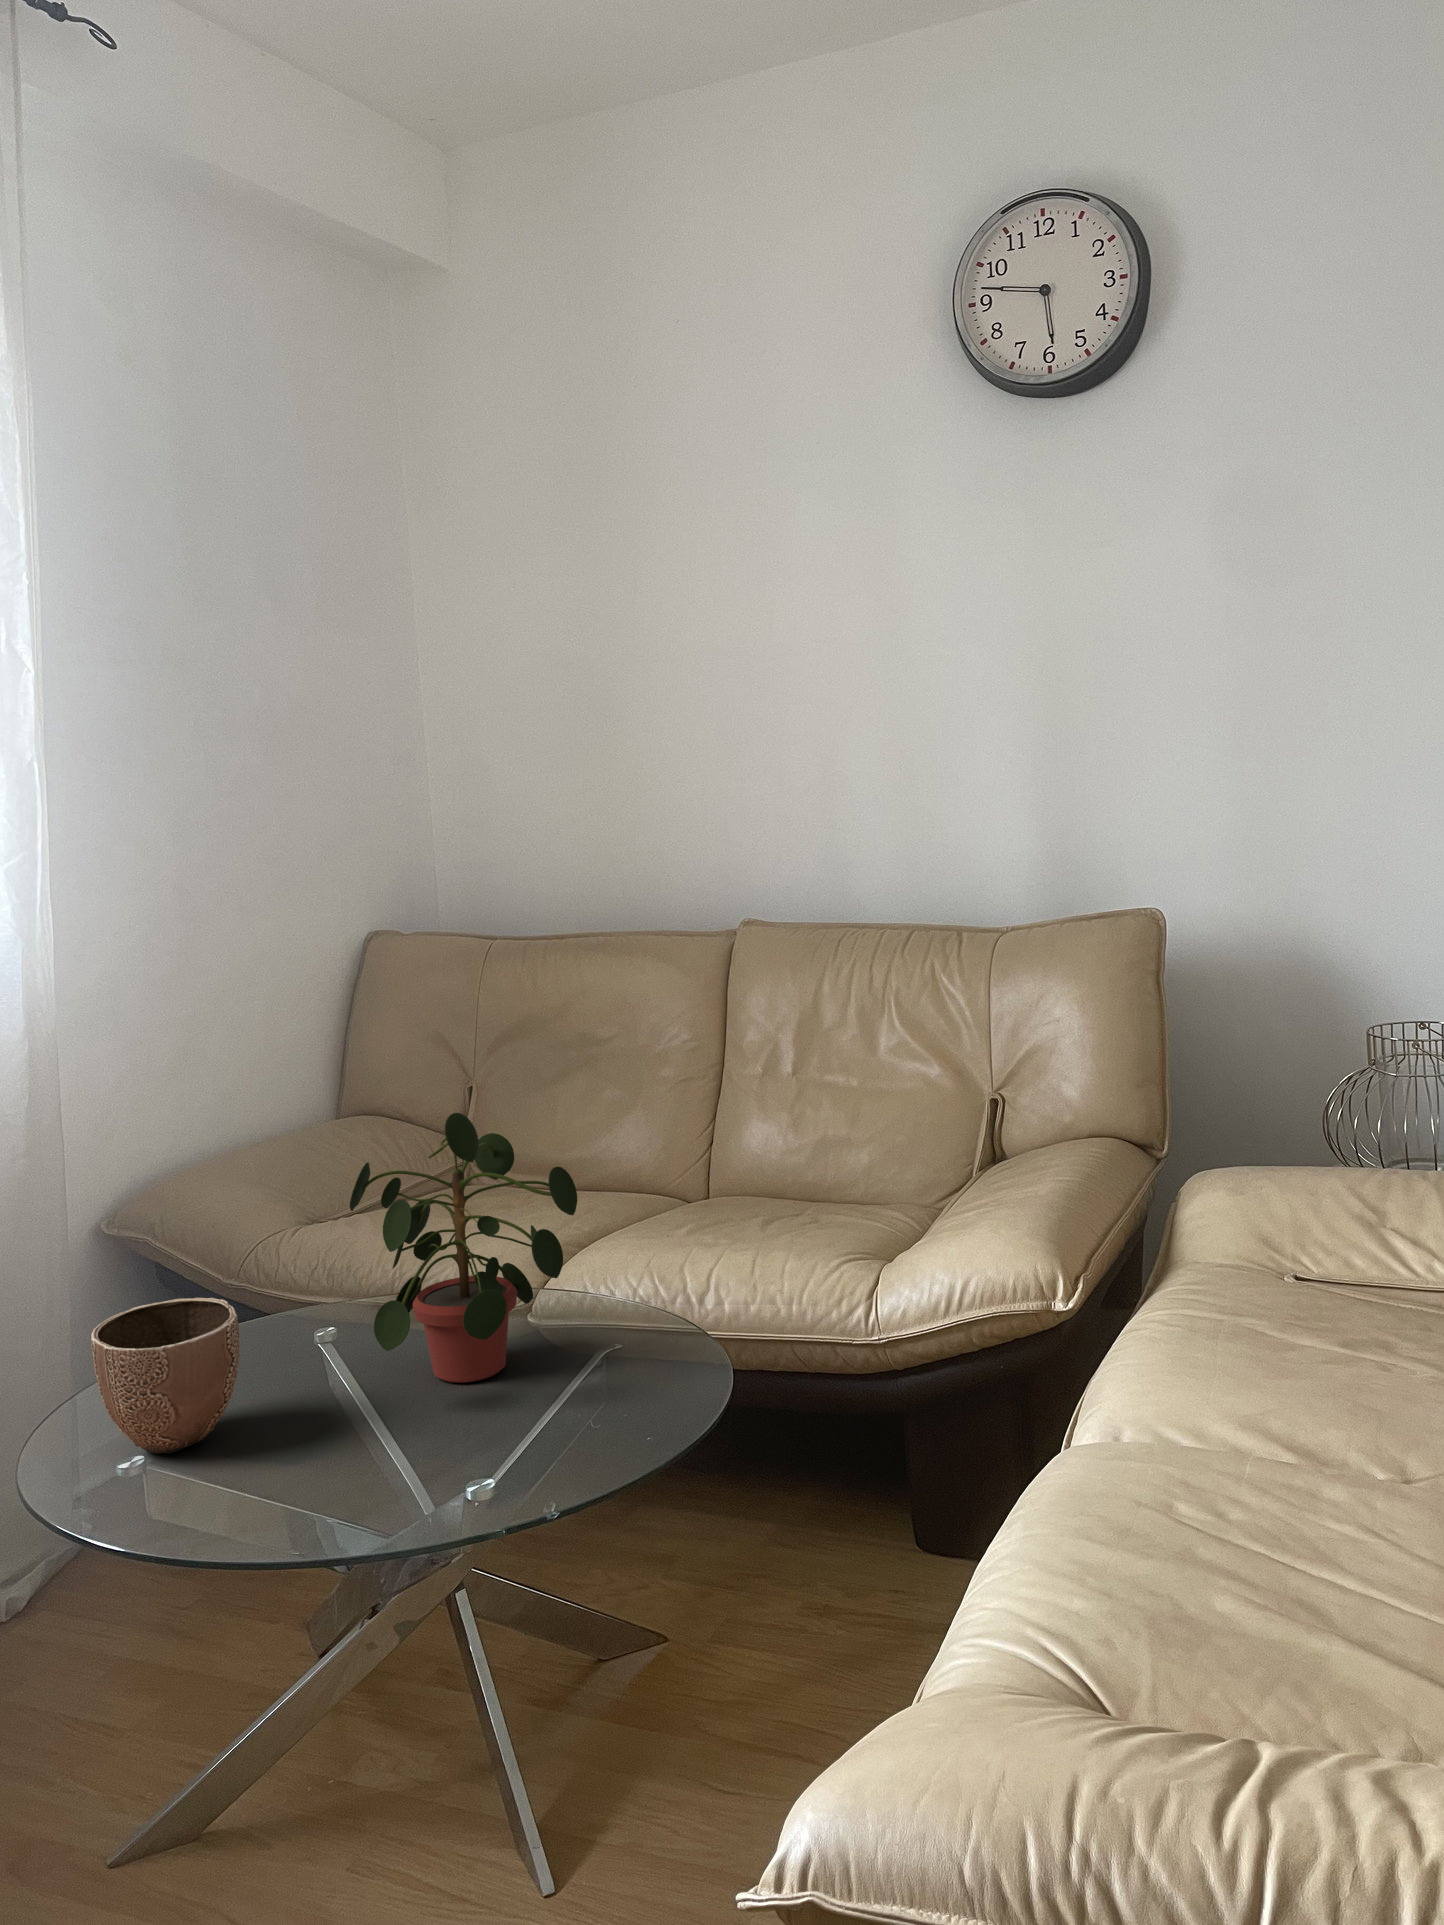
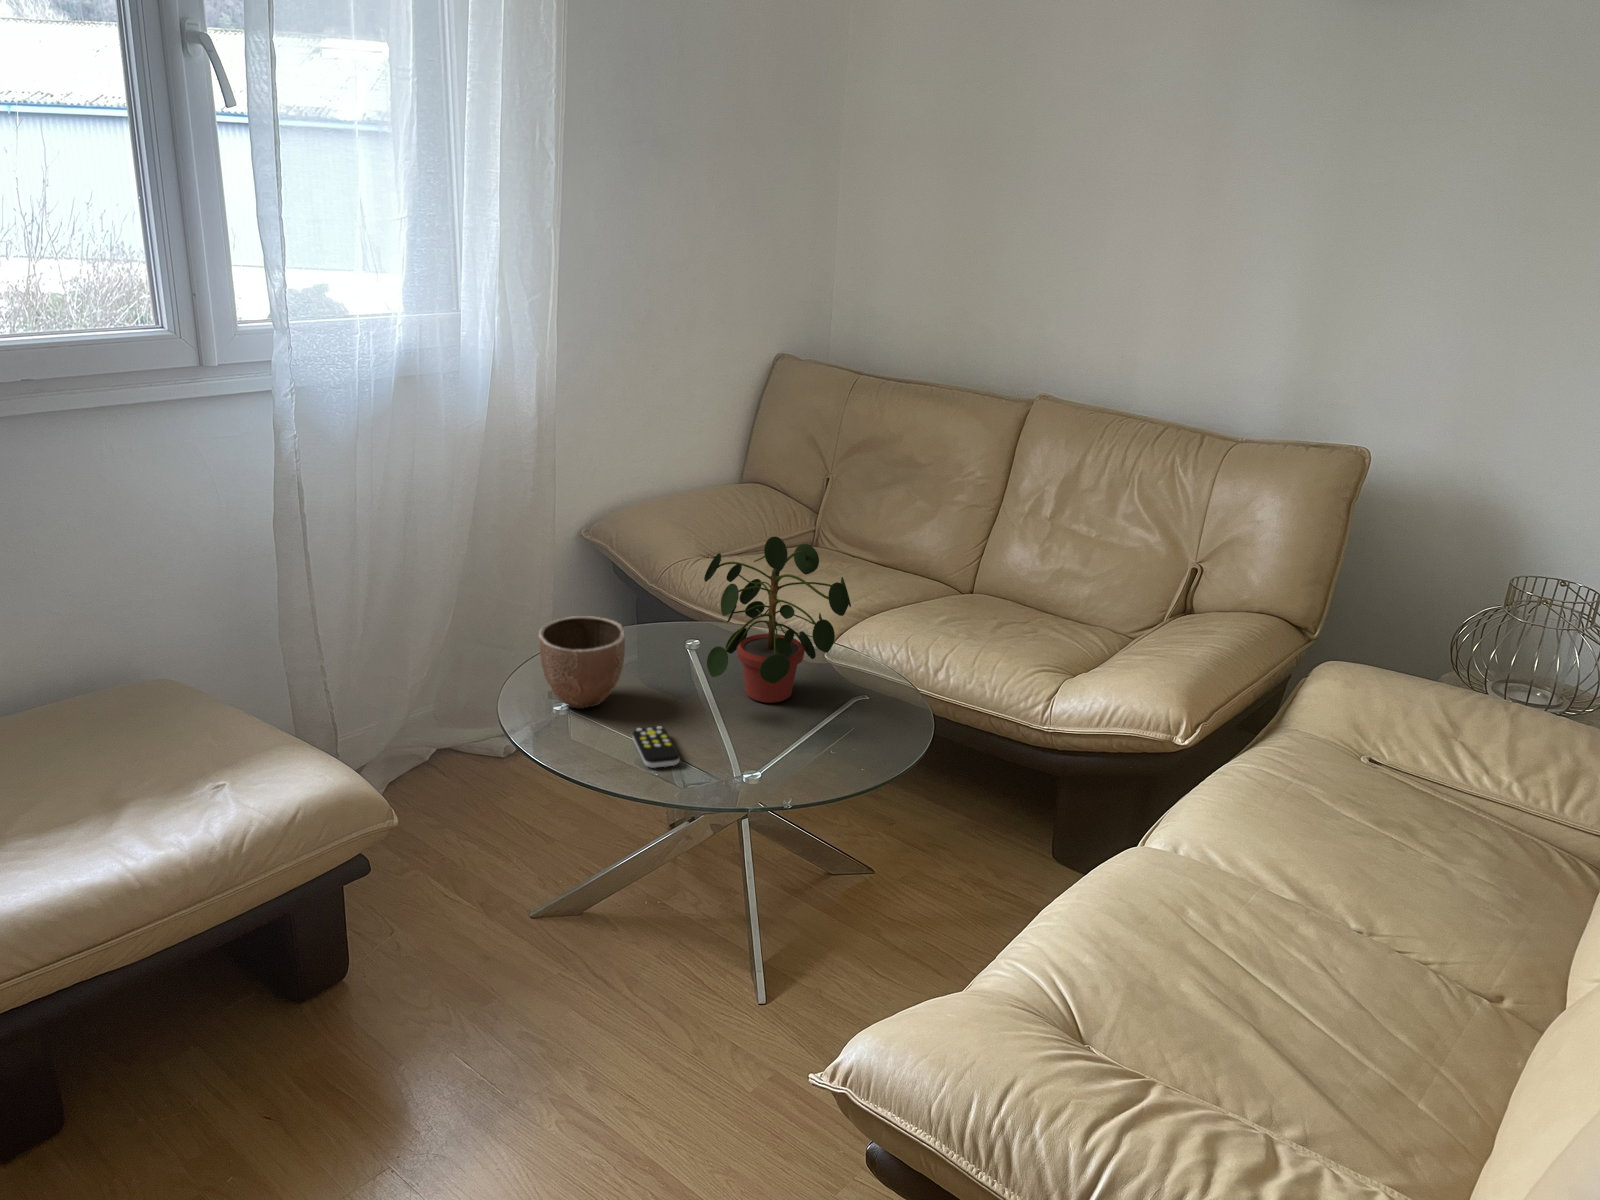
remote control: none [275,1443,365,1505] -> present [632,726,680,768]

